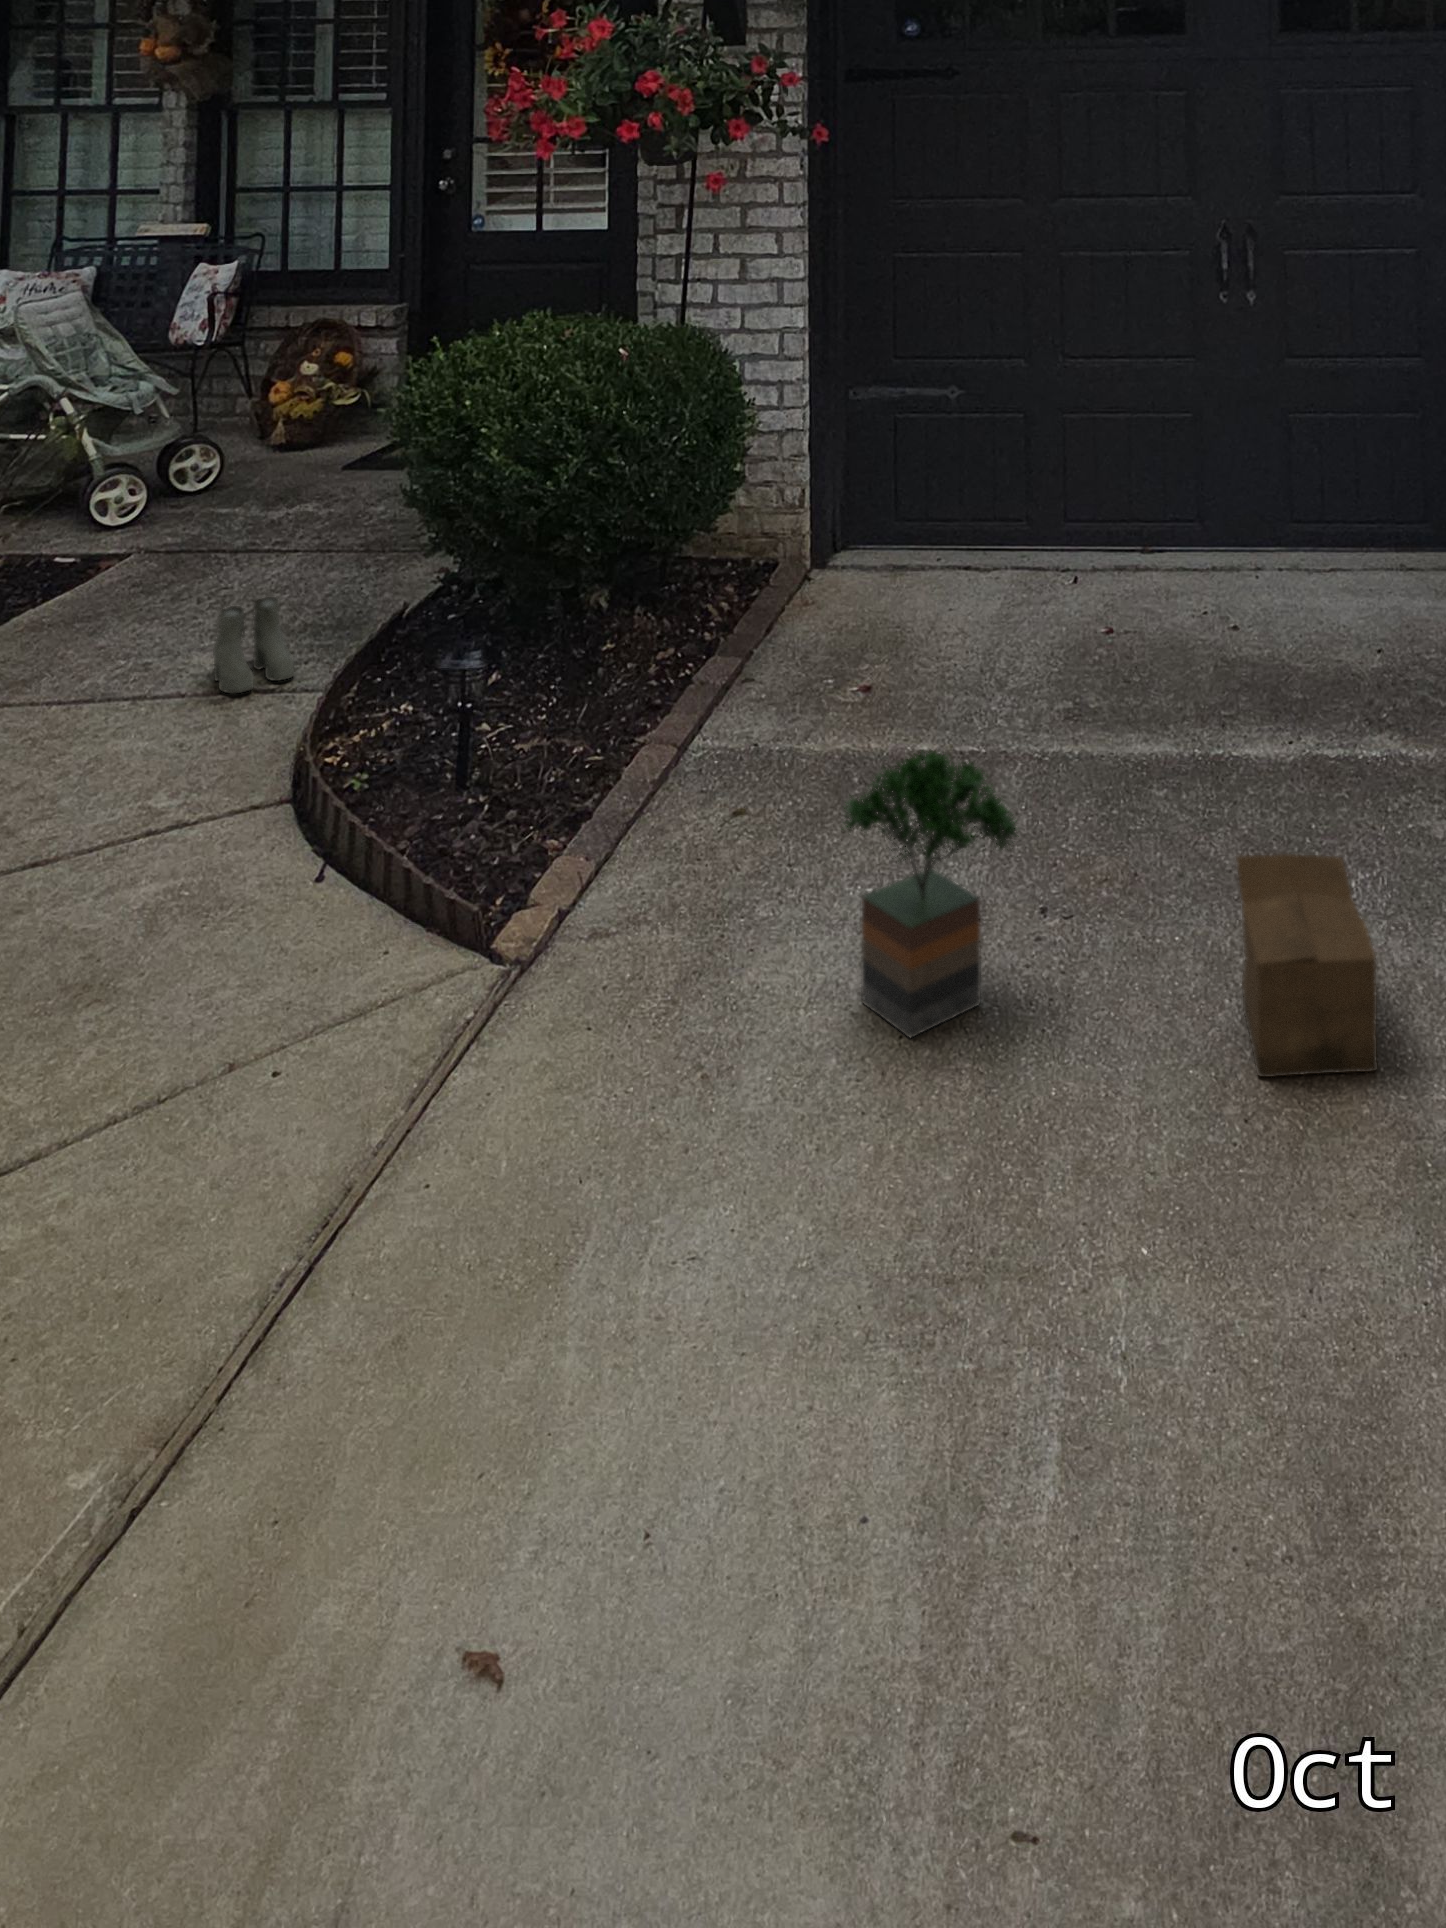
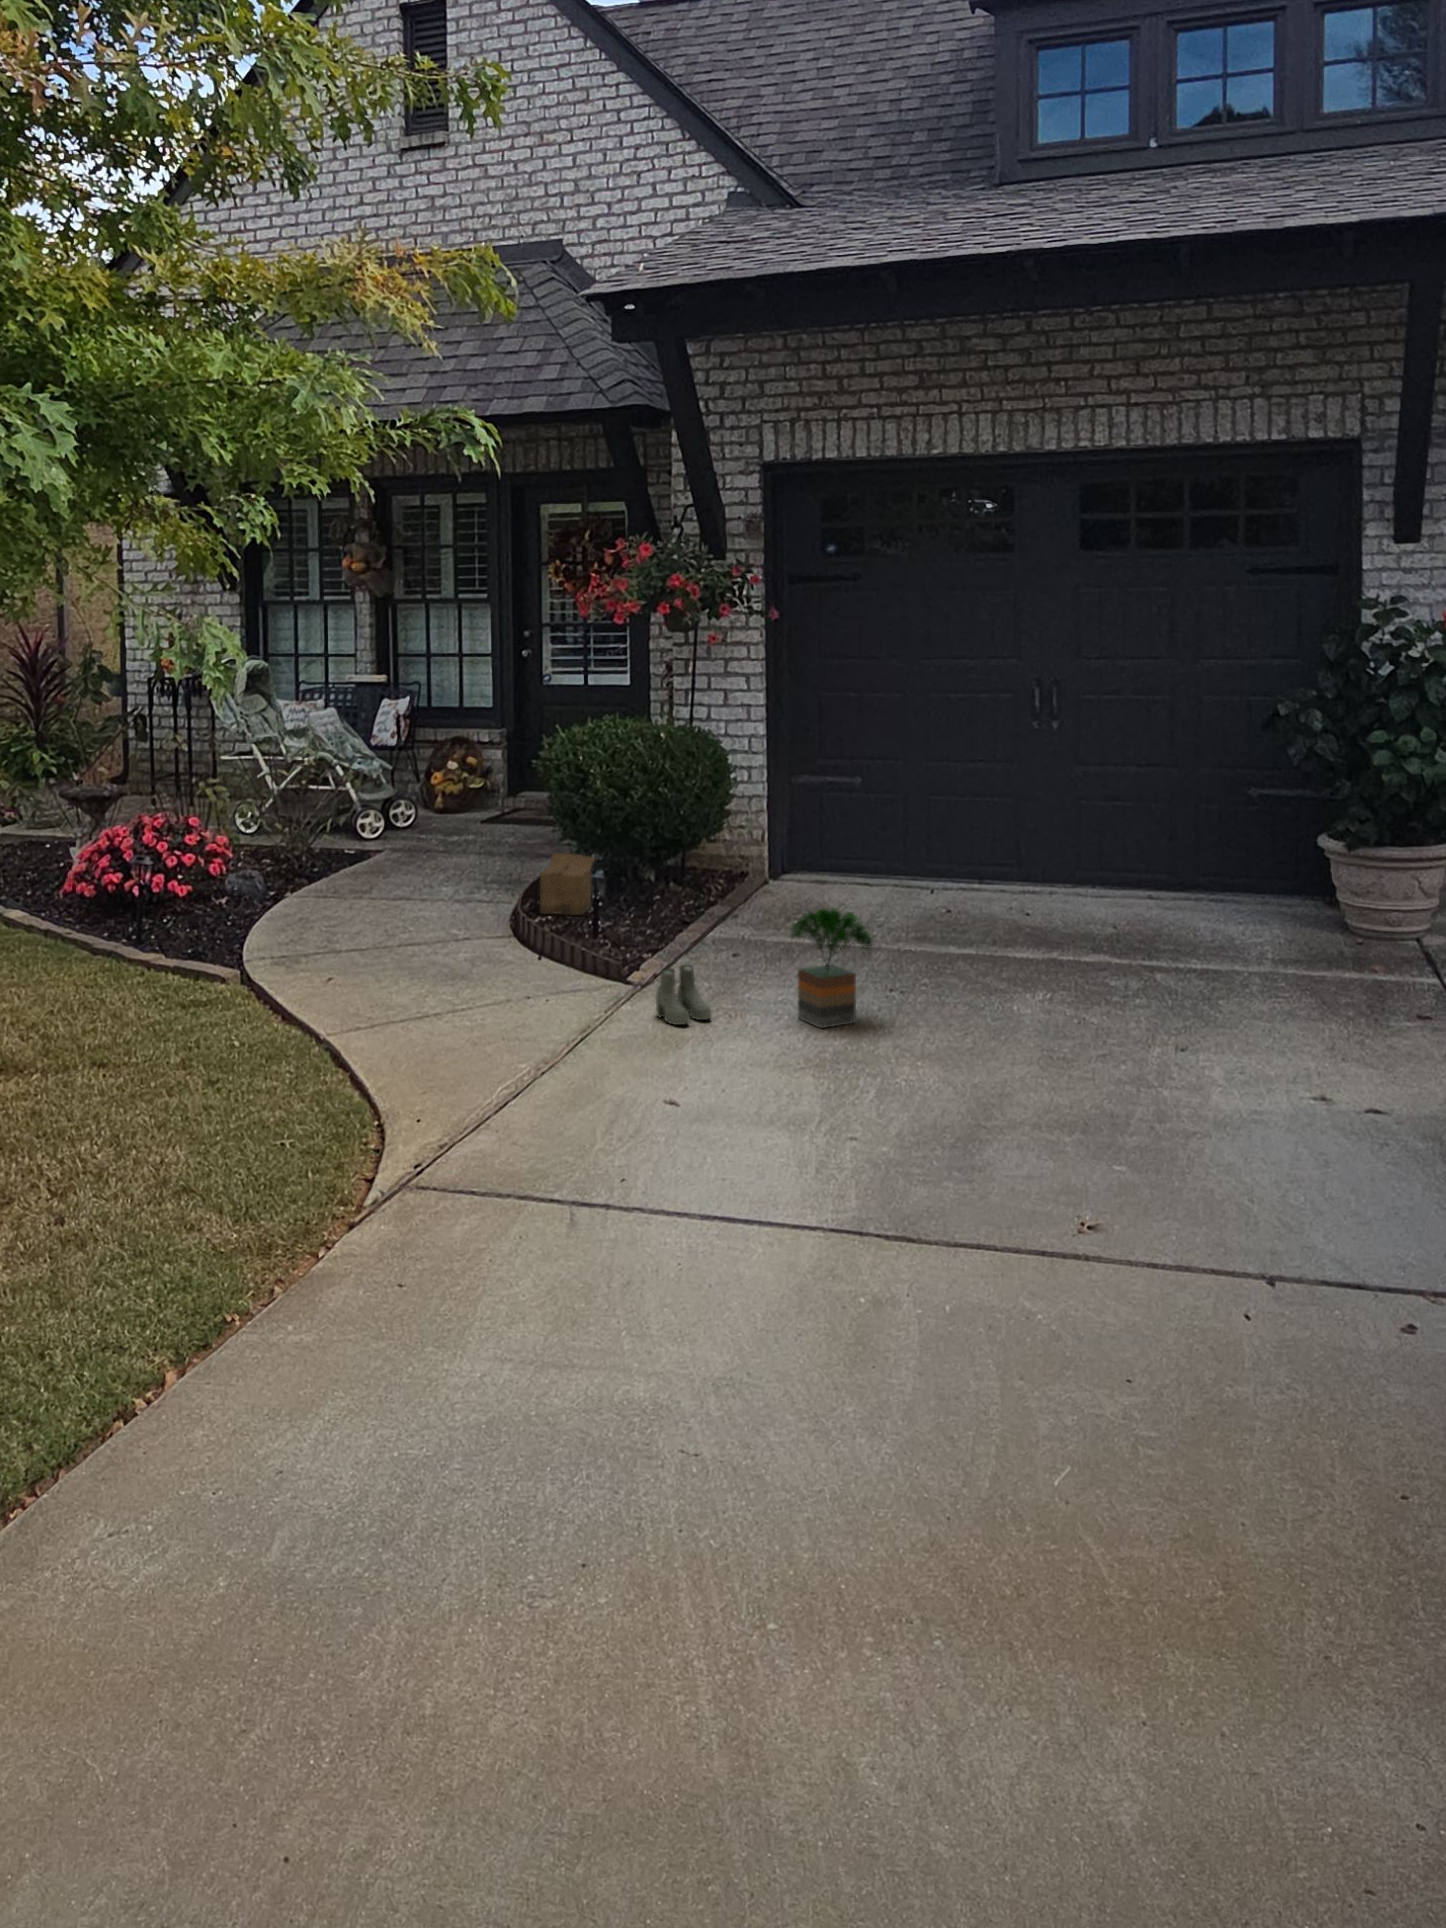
boots: present [213,597,294,694] -> present [656,965,711,1025]
cardboard box: present [1236,854,1378,1077] -> present [540,853,594,915]

